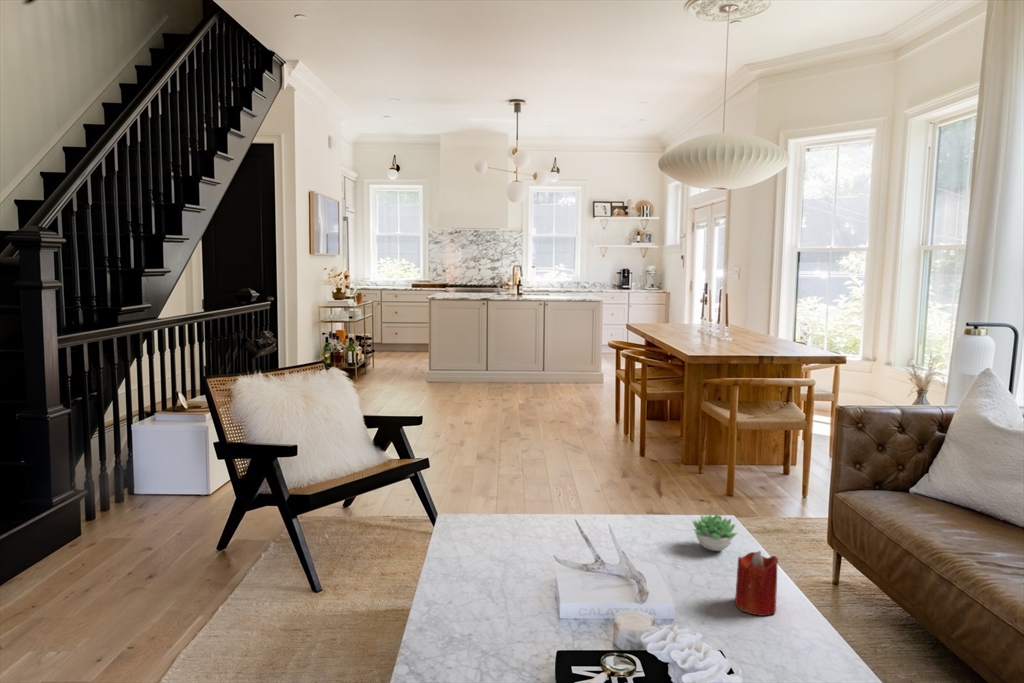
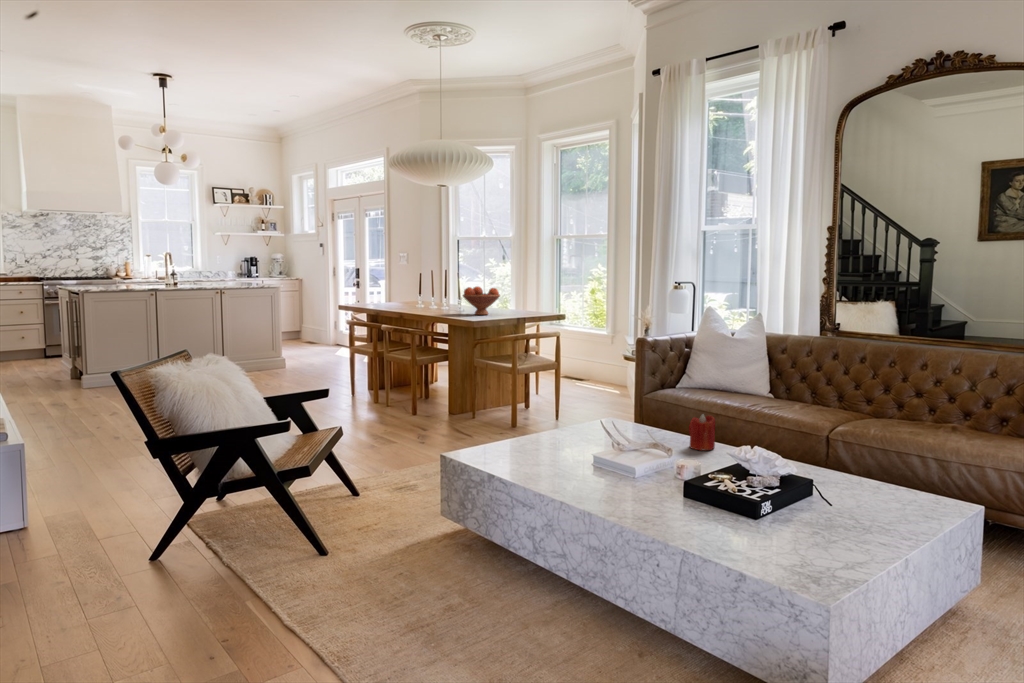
fruit bowl: none [714,310,764,347] -> present [463,287,500,315]
succulent plant: present [693,514,737,551] -> none [622,409,654,432]

